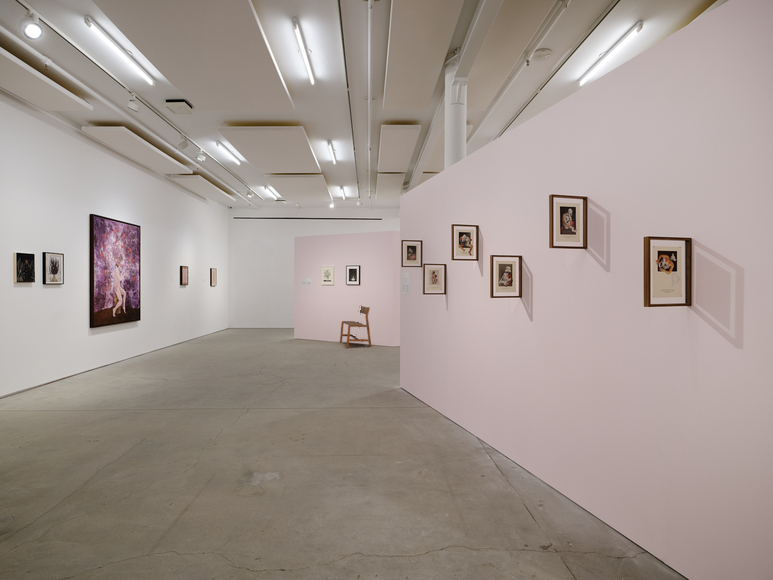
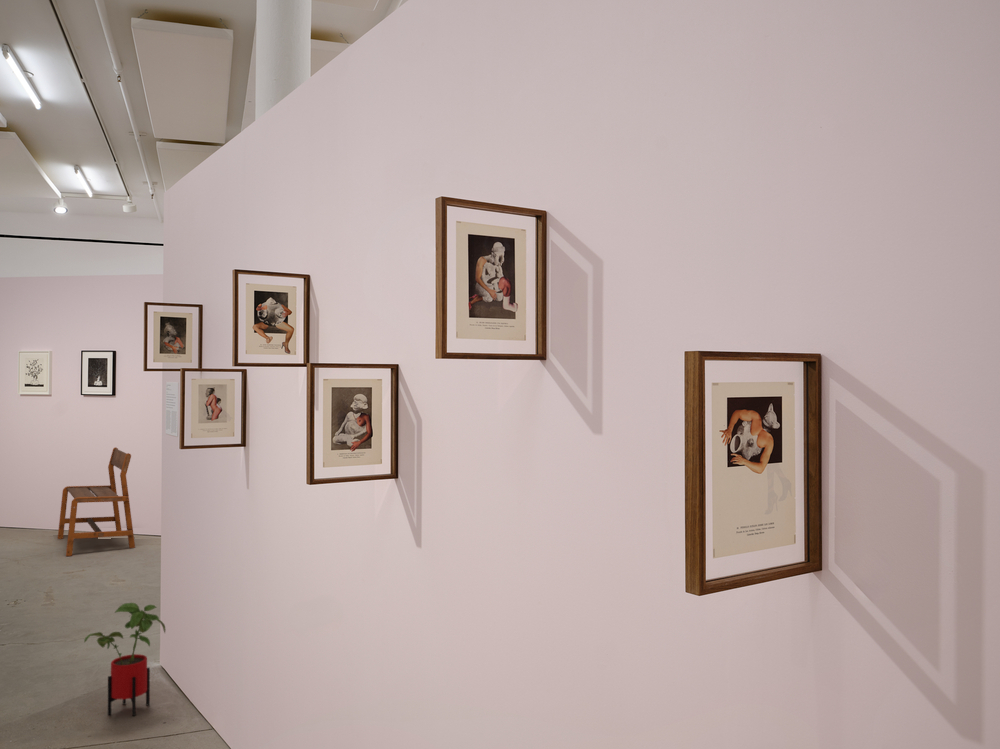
house plant: none [382,354,408,397] -> present [84,603,165,716]

